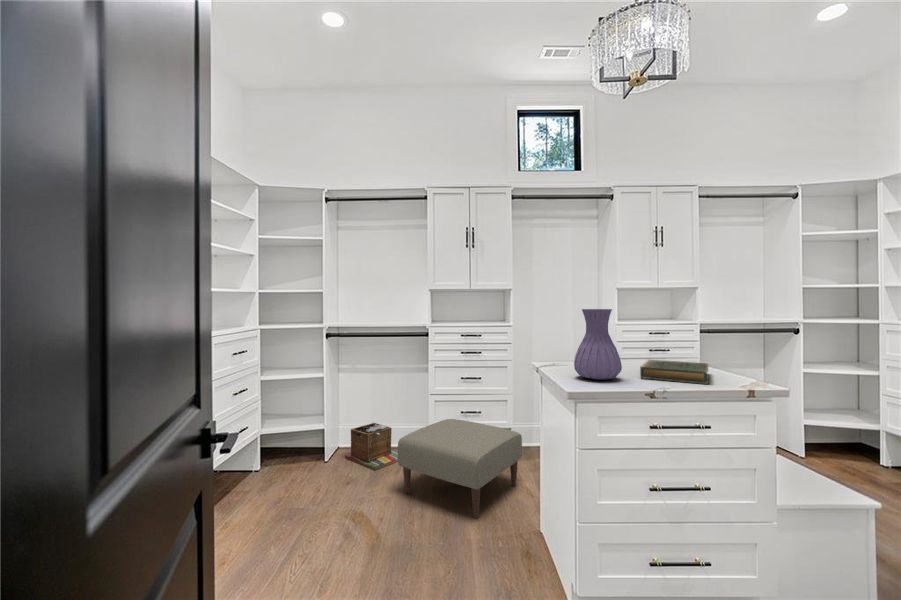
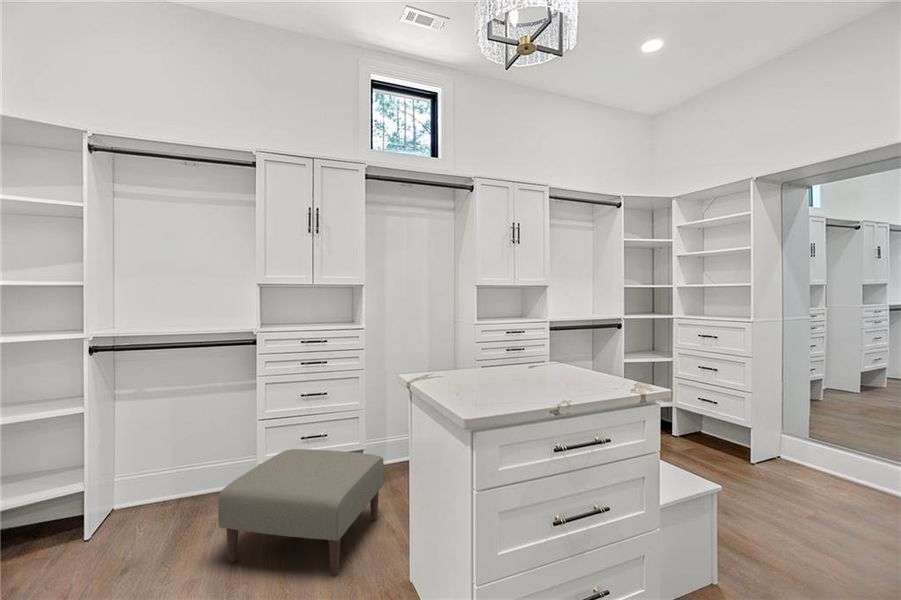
vase: present [574,309,622,380] -> none [470,313,522,395]
hardback book: present [640,360,708,384] -> none [534,366,603,391]
laundry basket: present [345,423,398,470] -> none [125,468,223,538]

